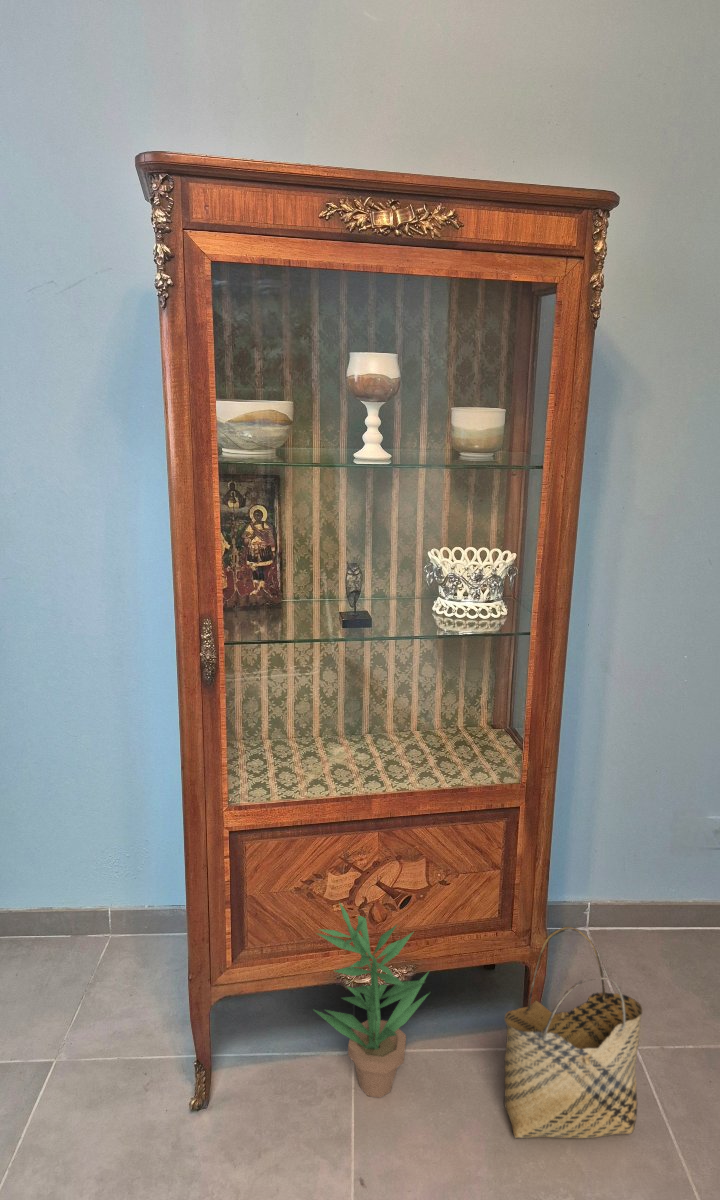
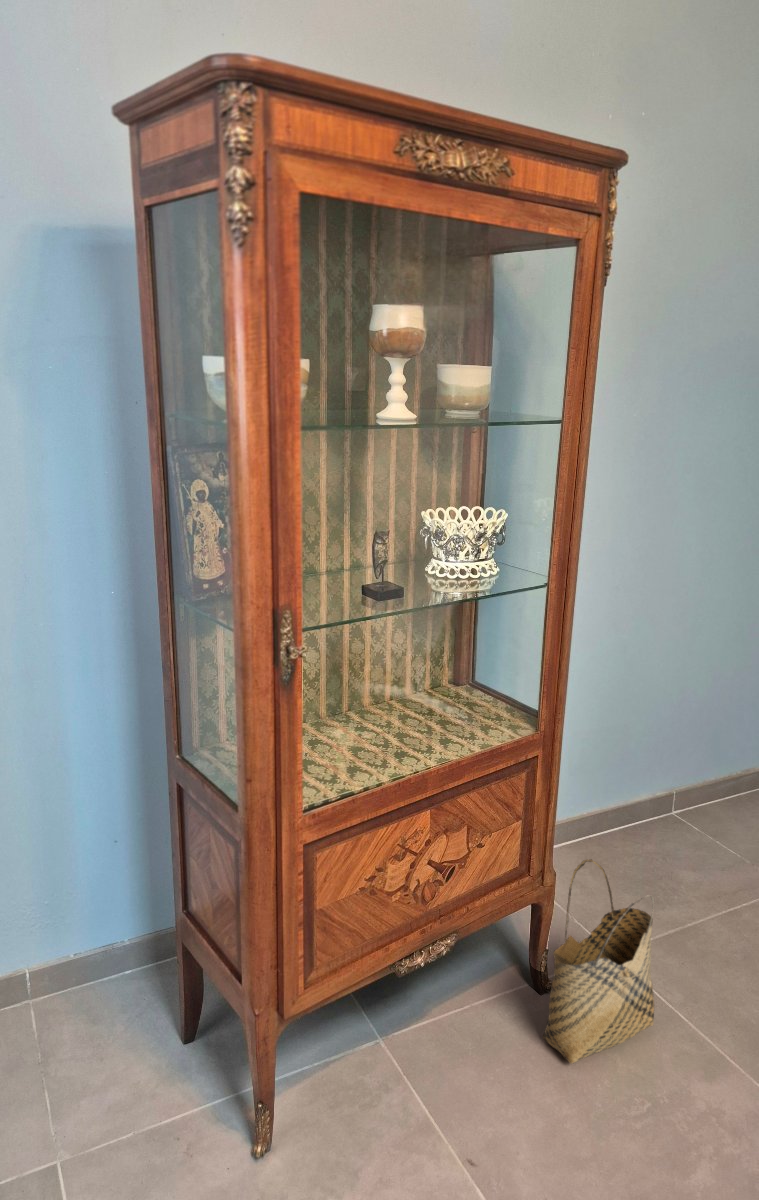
potted plant: present [315,903,429,1098] -> none [370,880,490,1077]

